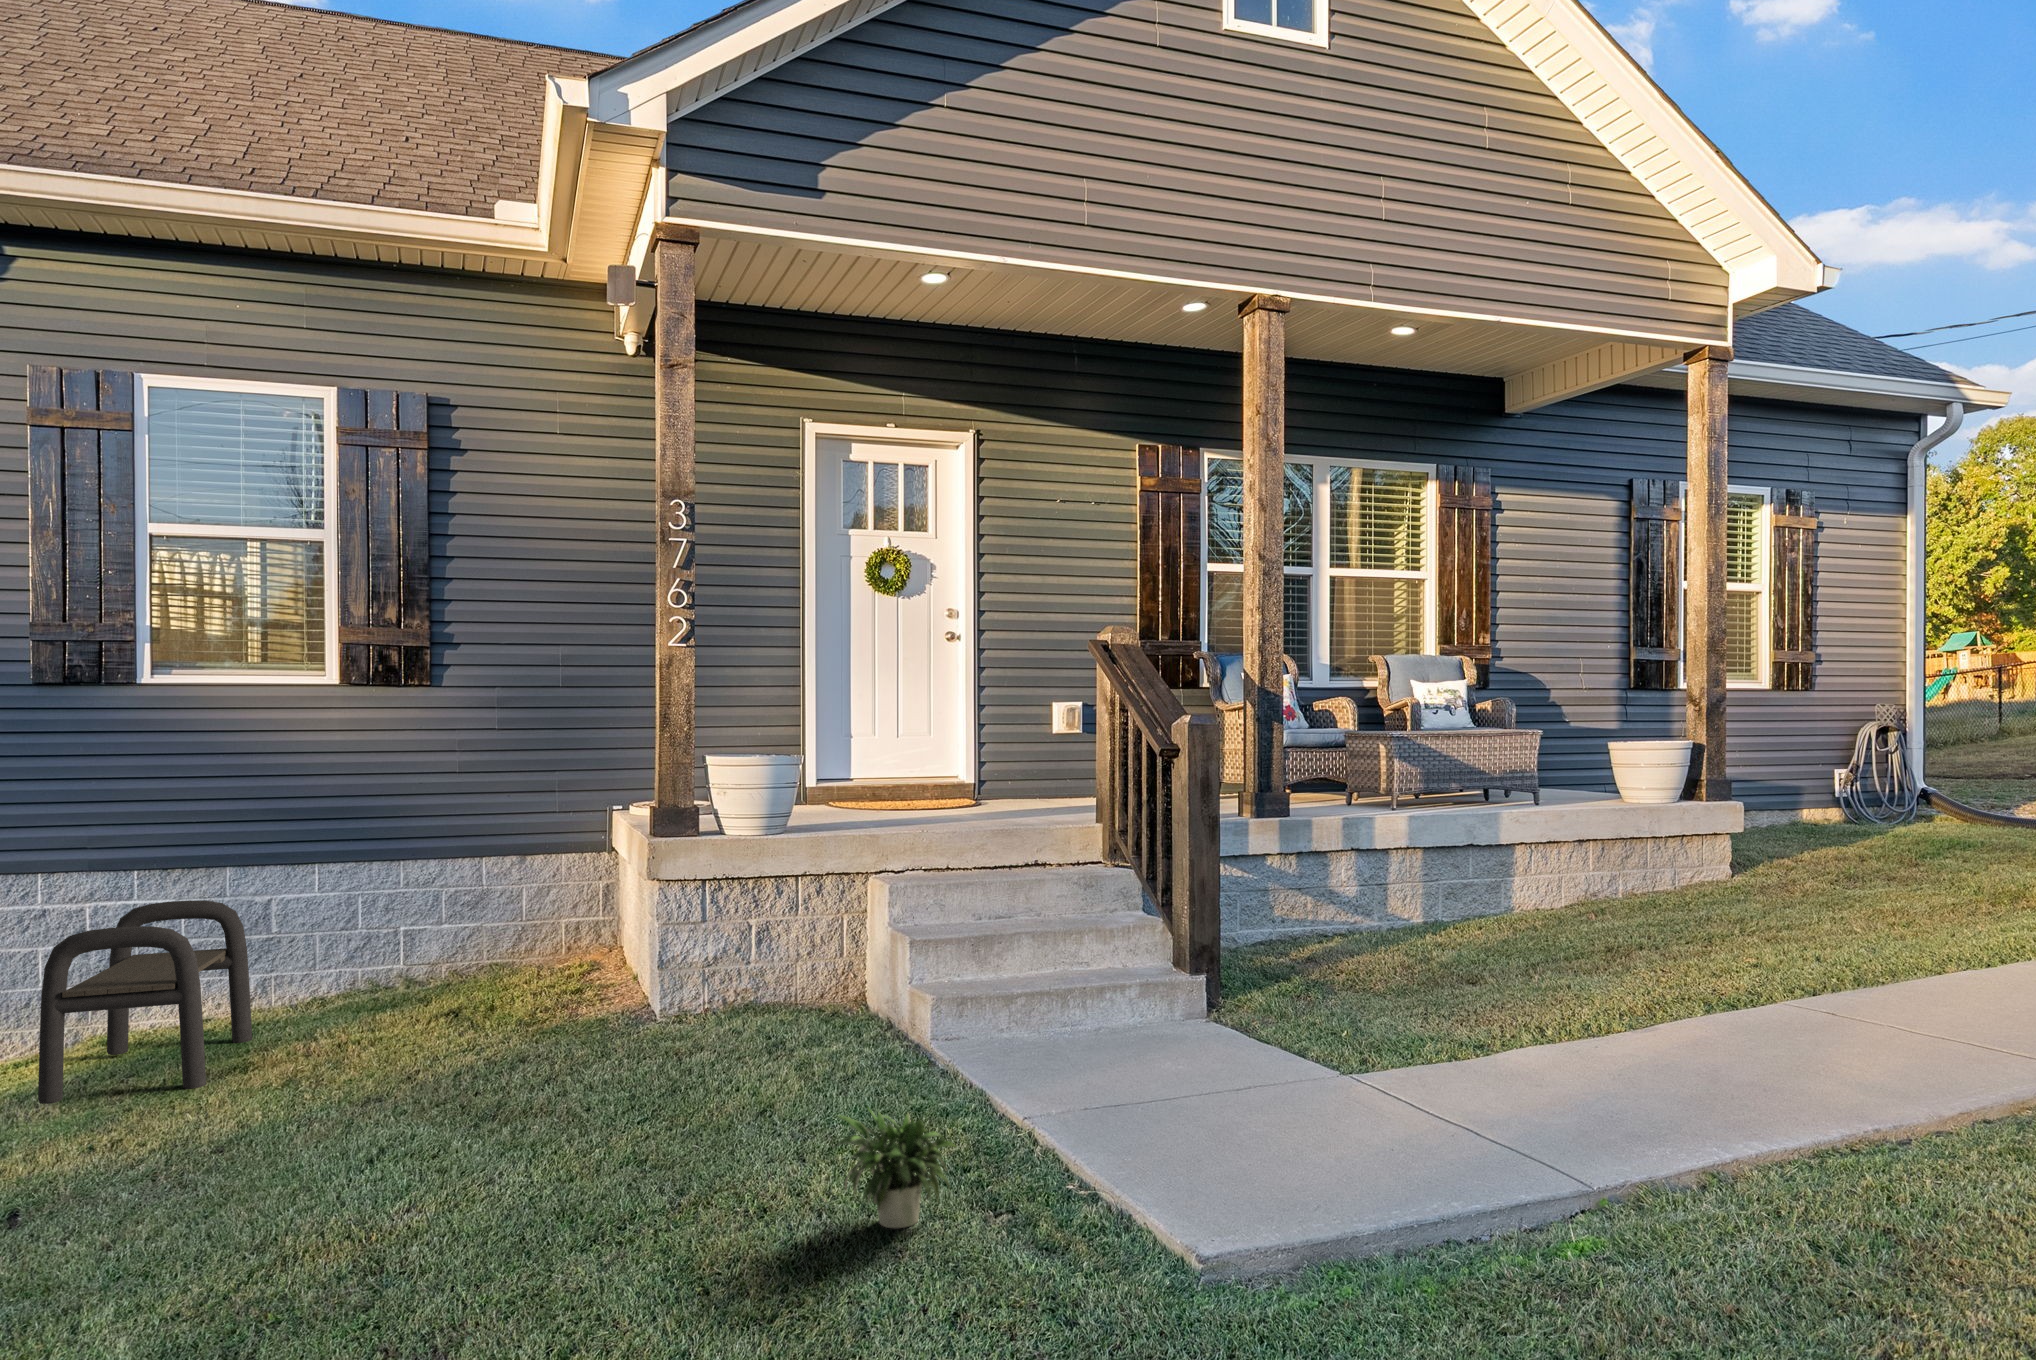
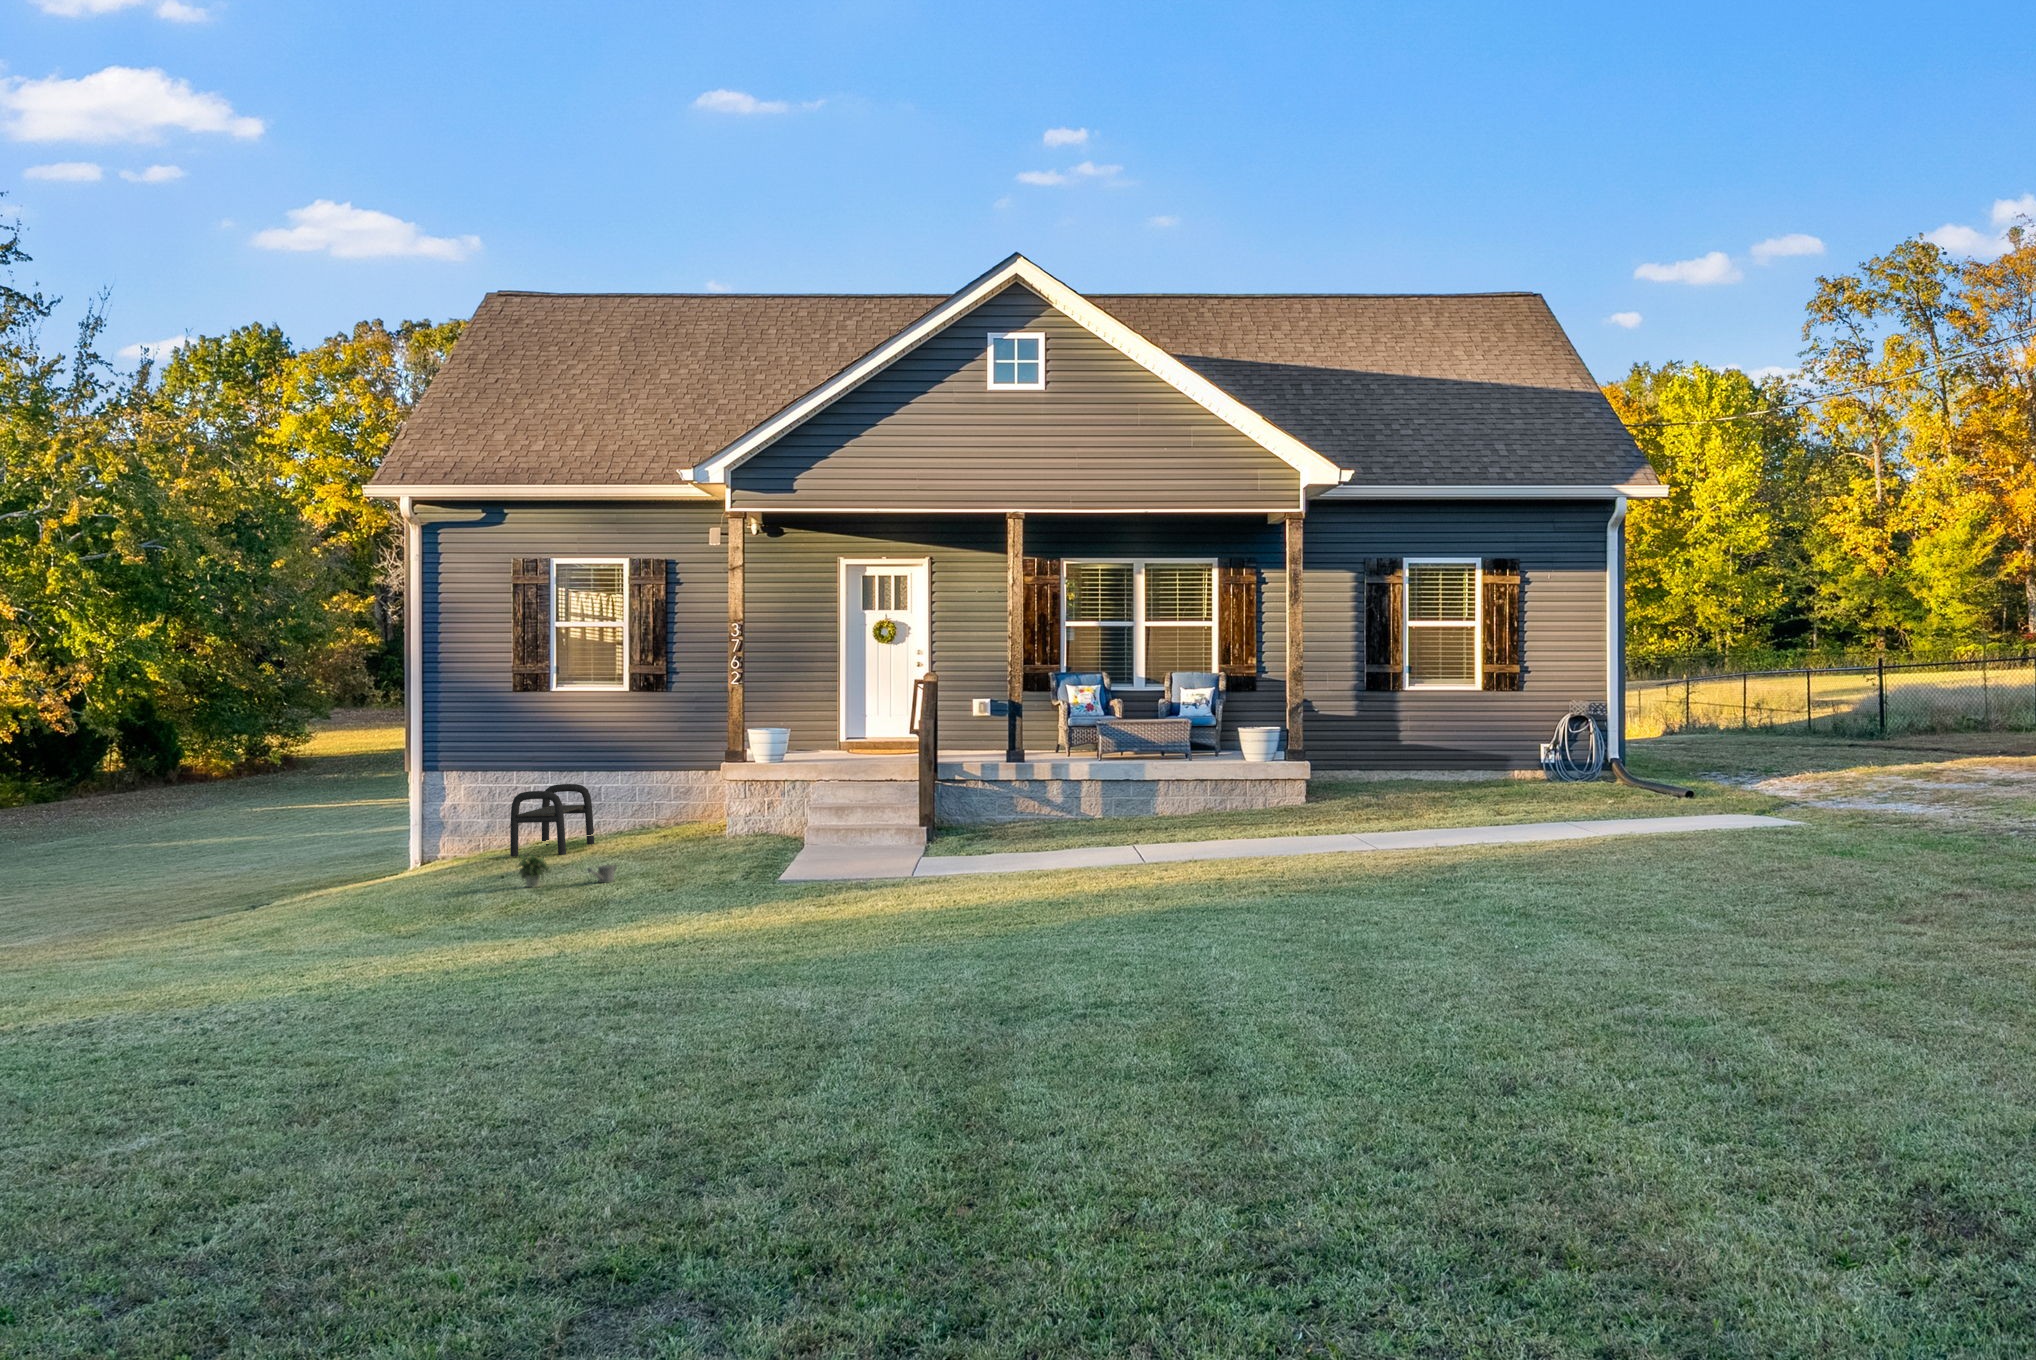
potted plant: present [824,1109,956,1228] -> present [517,855,548,887]
watering can: none [445,1161,513,1233] -> present [588,865,617,883]

